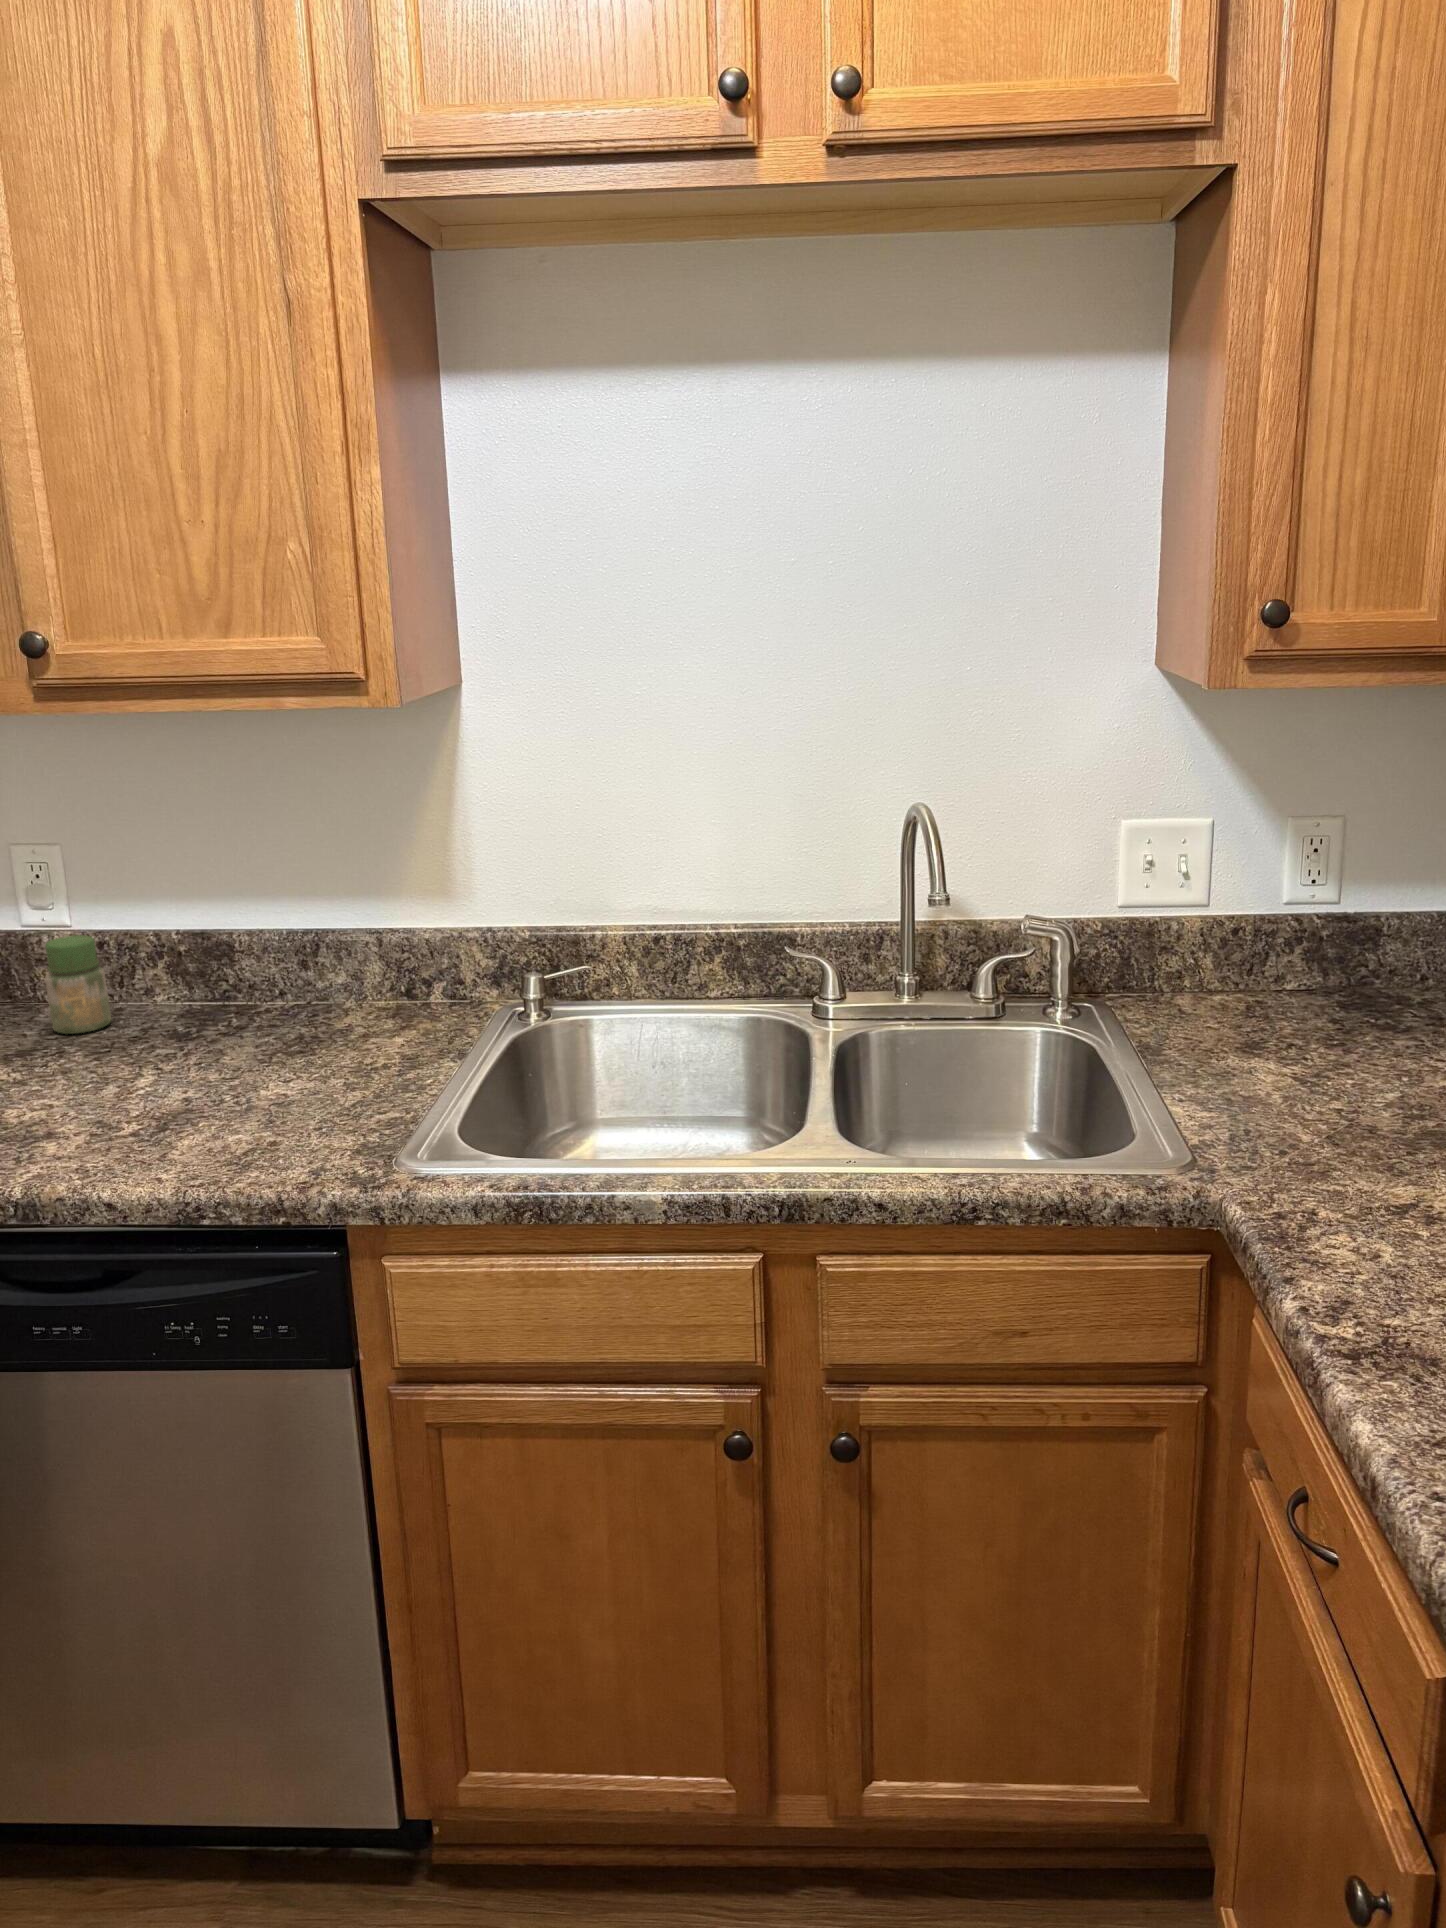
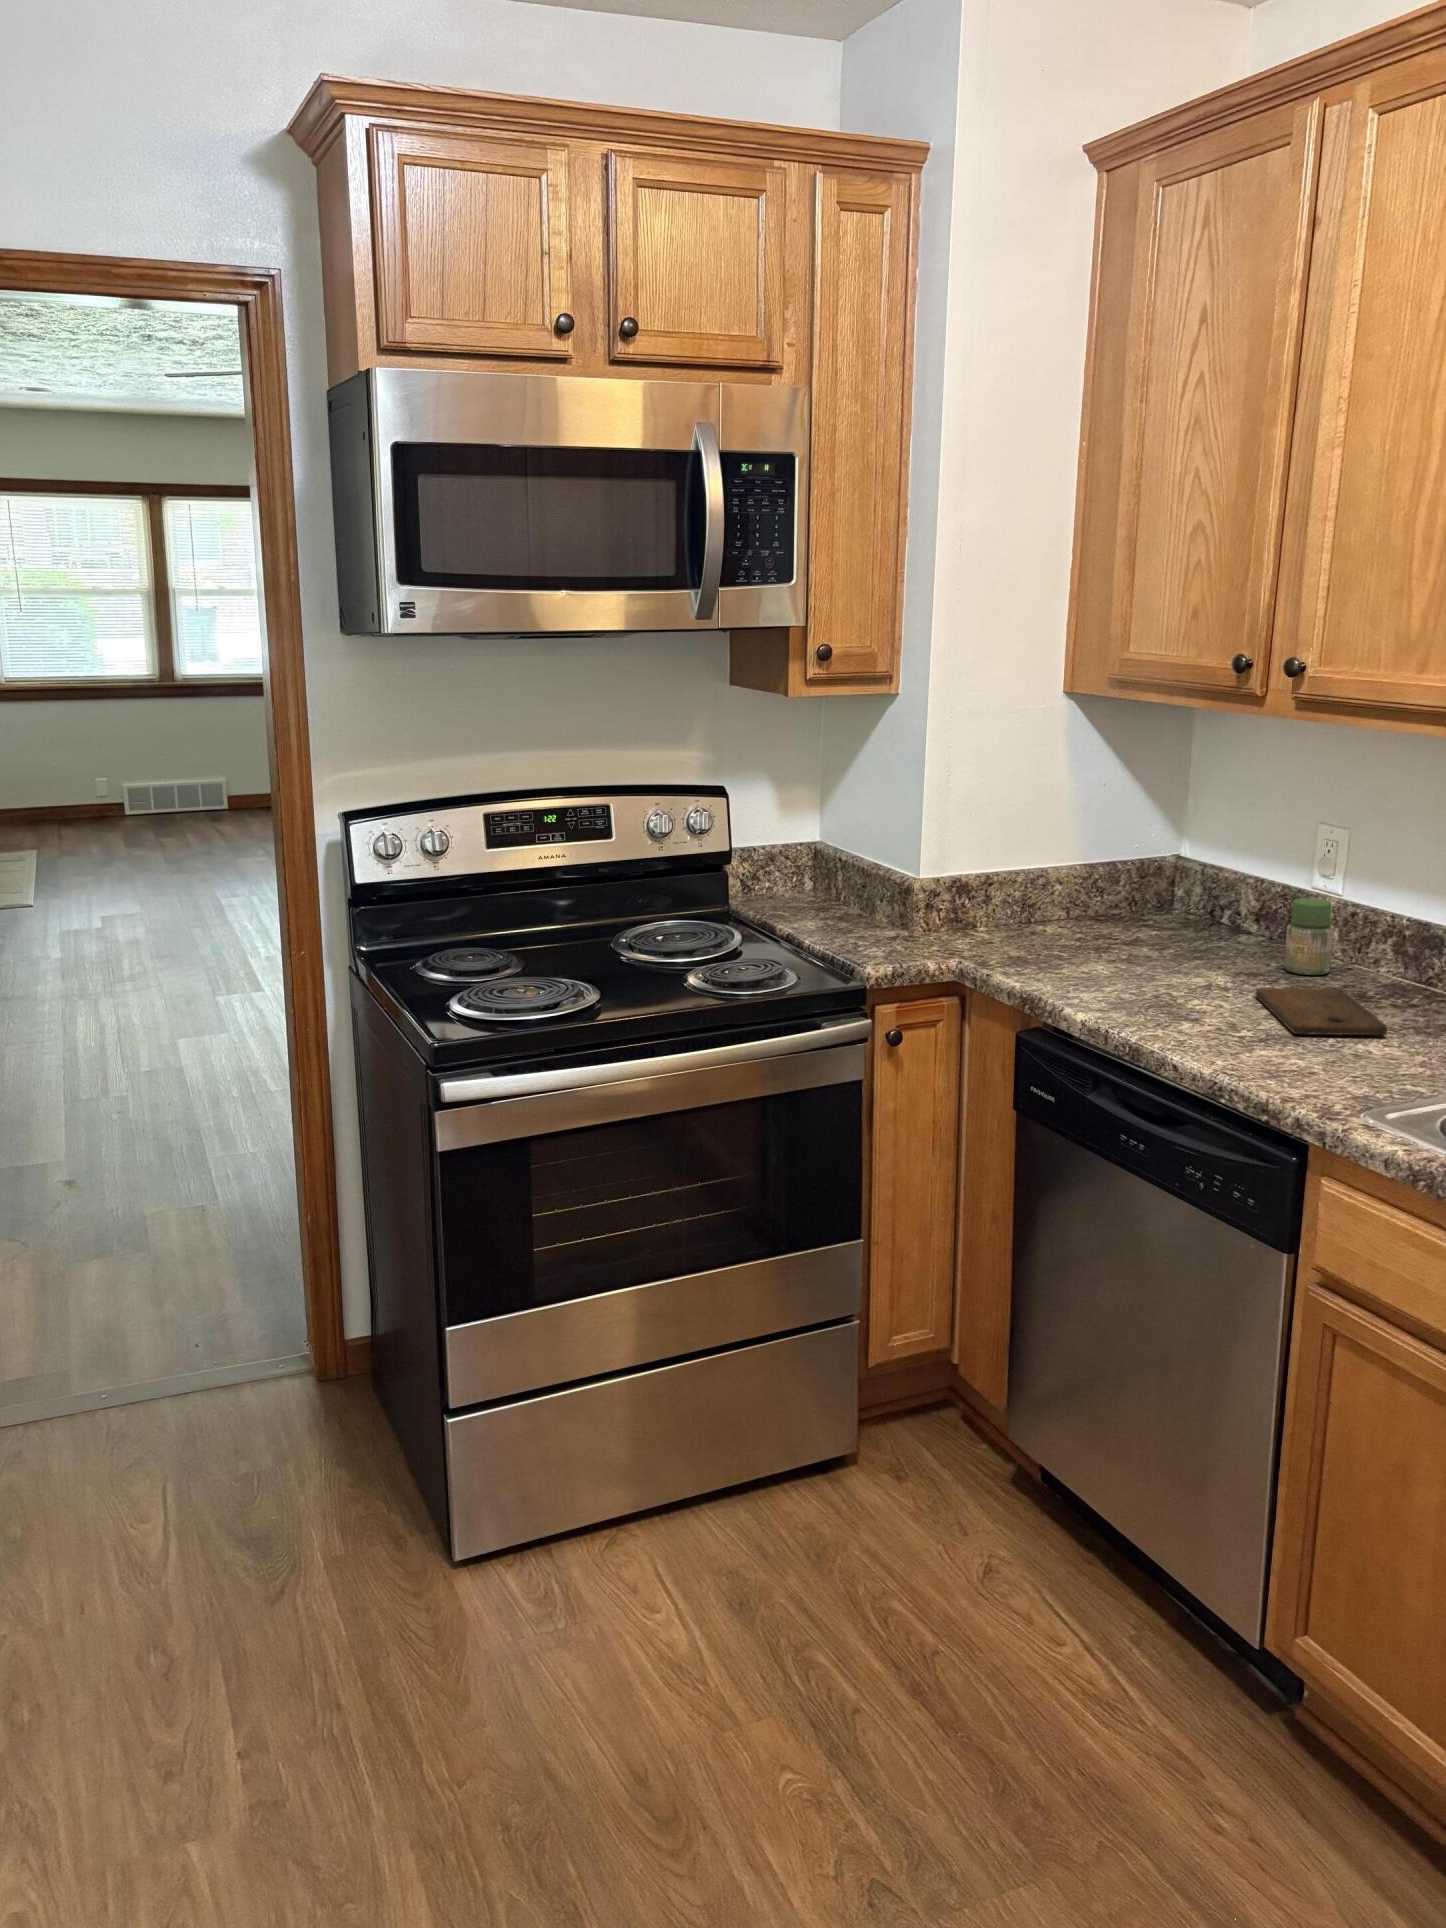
cutting board: none [75,1035,280,1105] -> present [1256,988,1387,1035]

